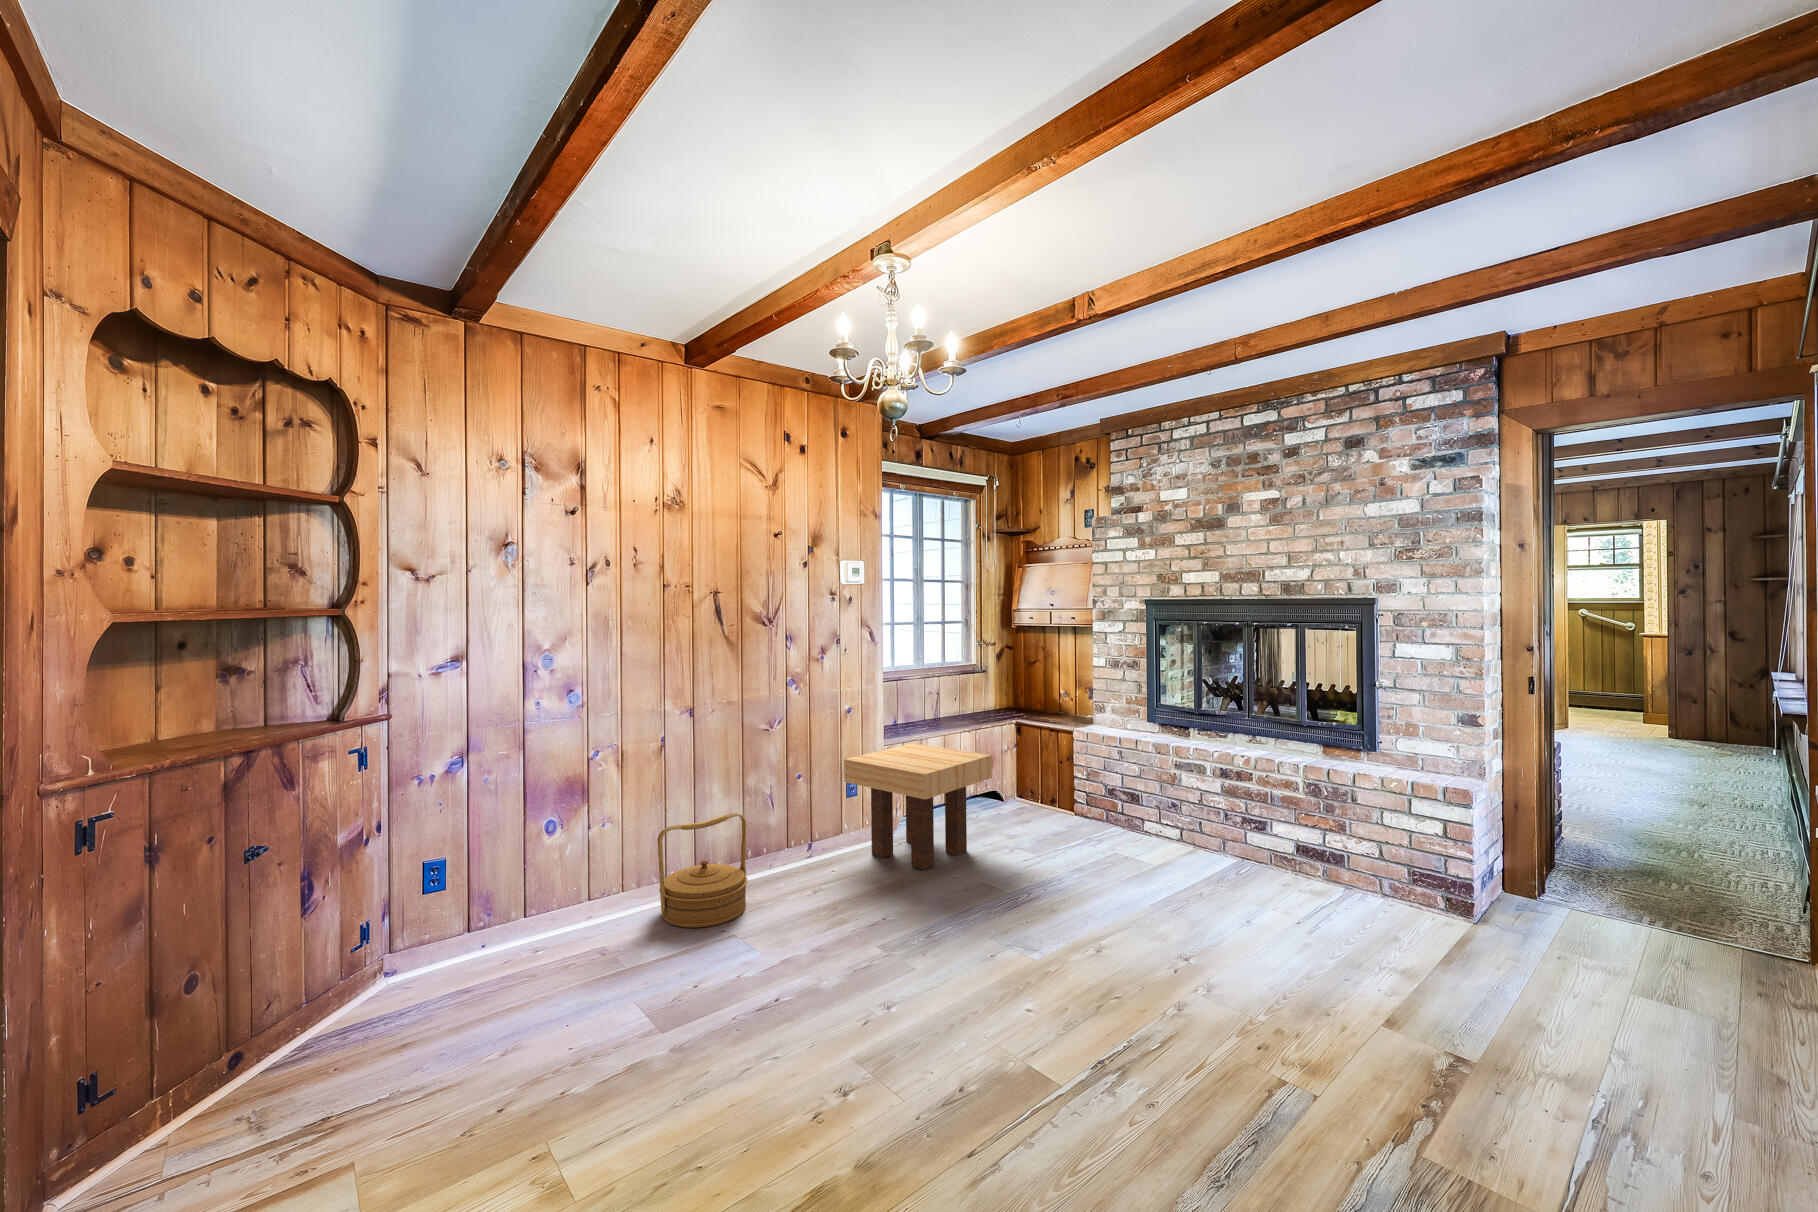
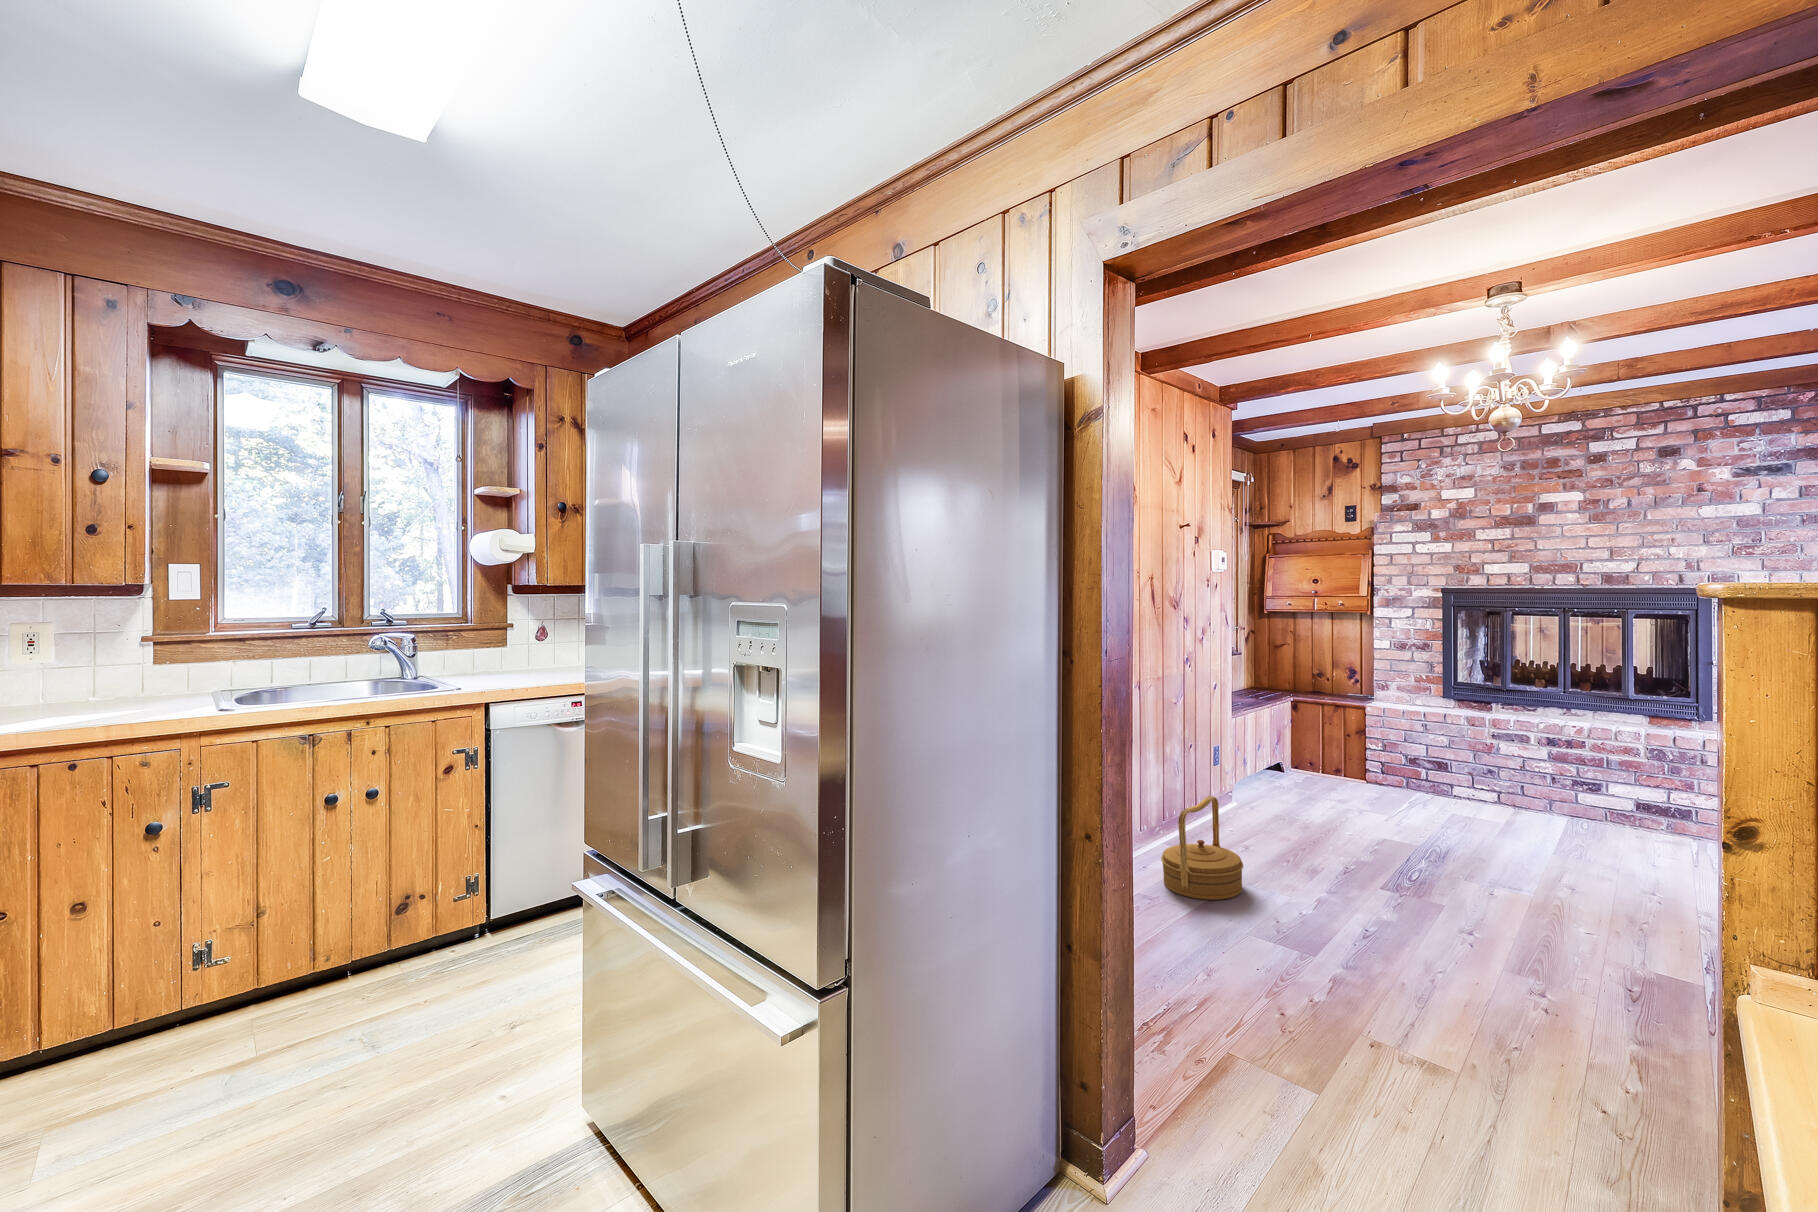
side table: present [844,743,992,870] -> none [1236,729,1357,840]

